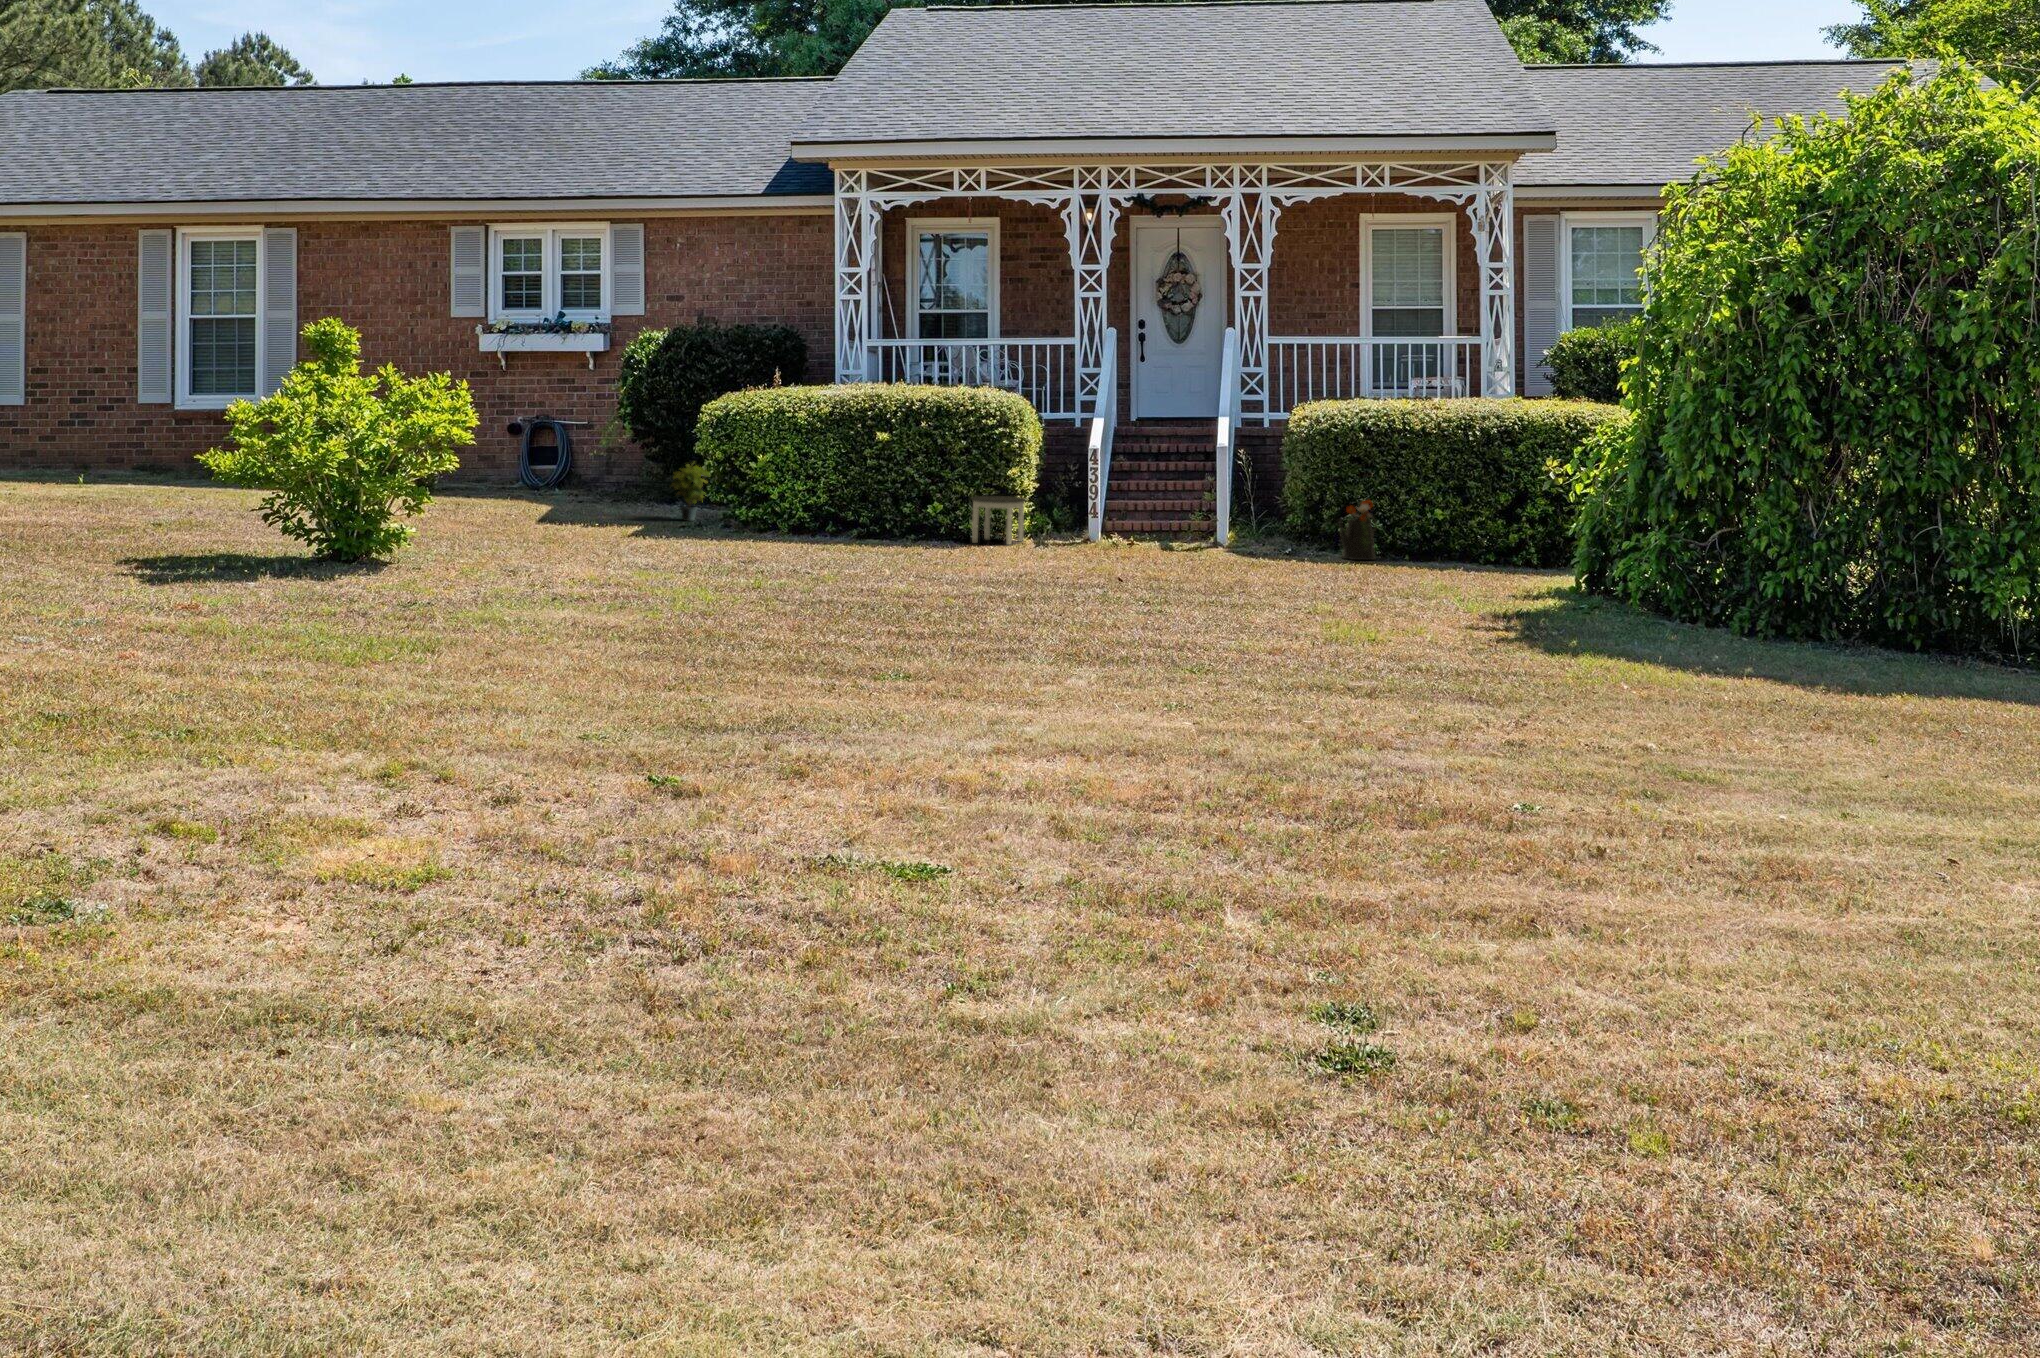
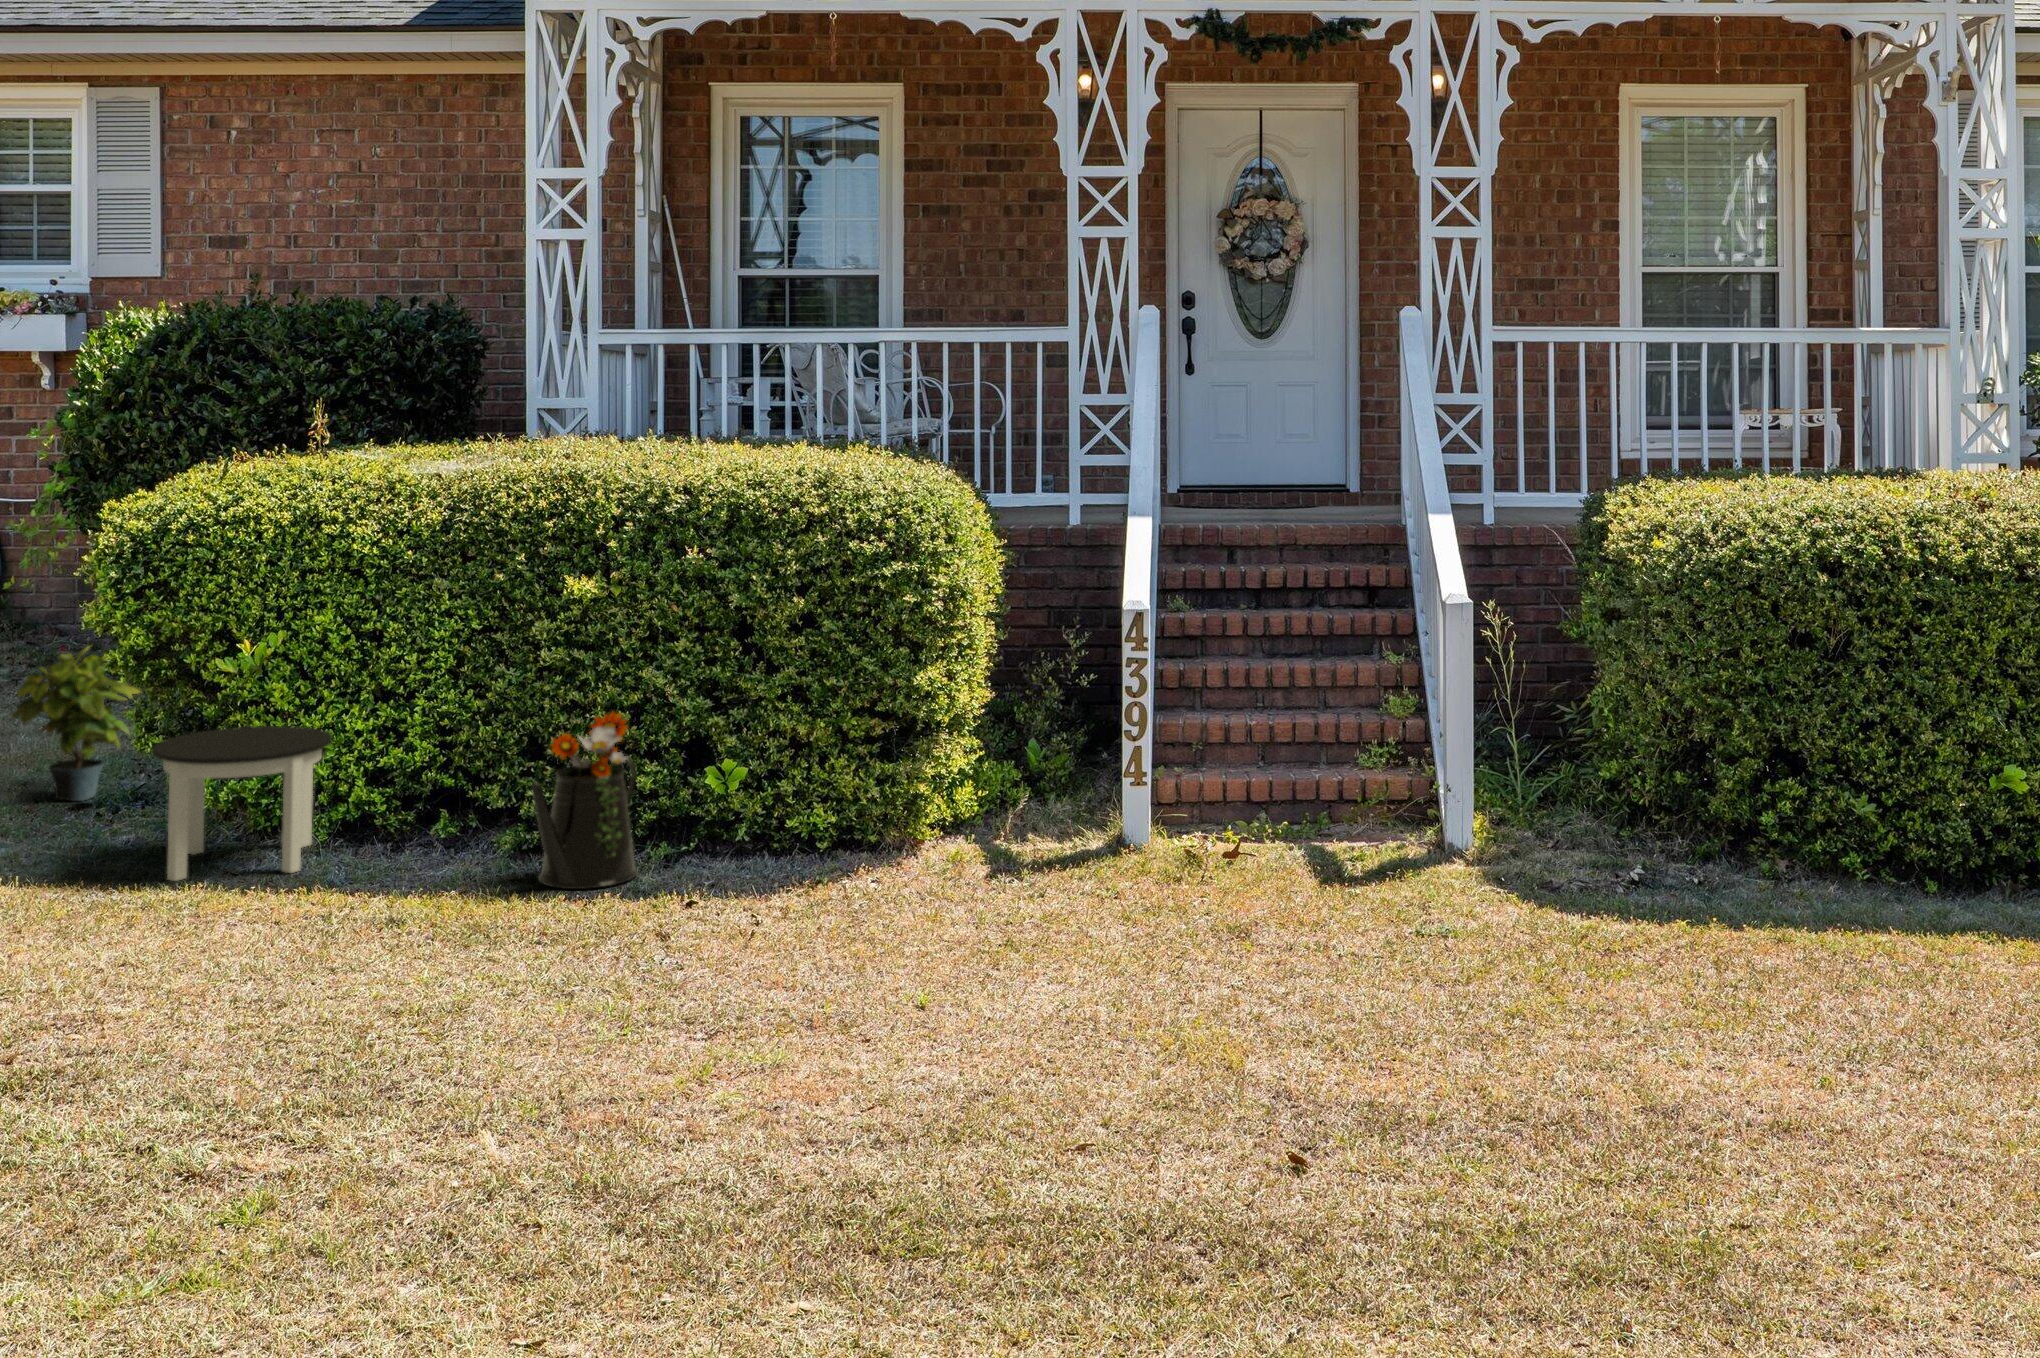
round table: present [971,496,1027,545] -> present [152,726,332,881]
watering can: present [1339,500,1377,560] -> present [532,712,638,889]

